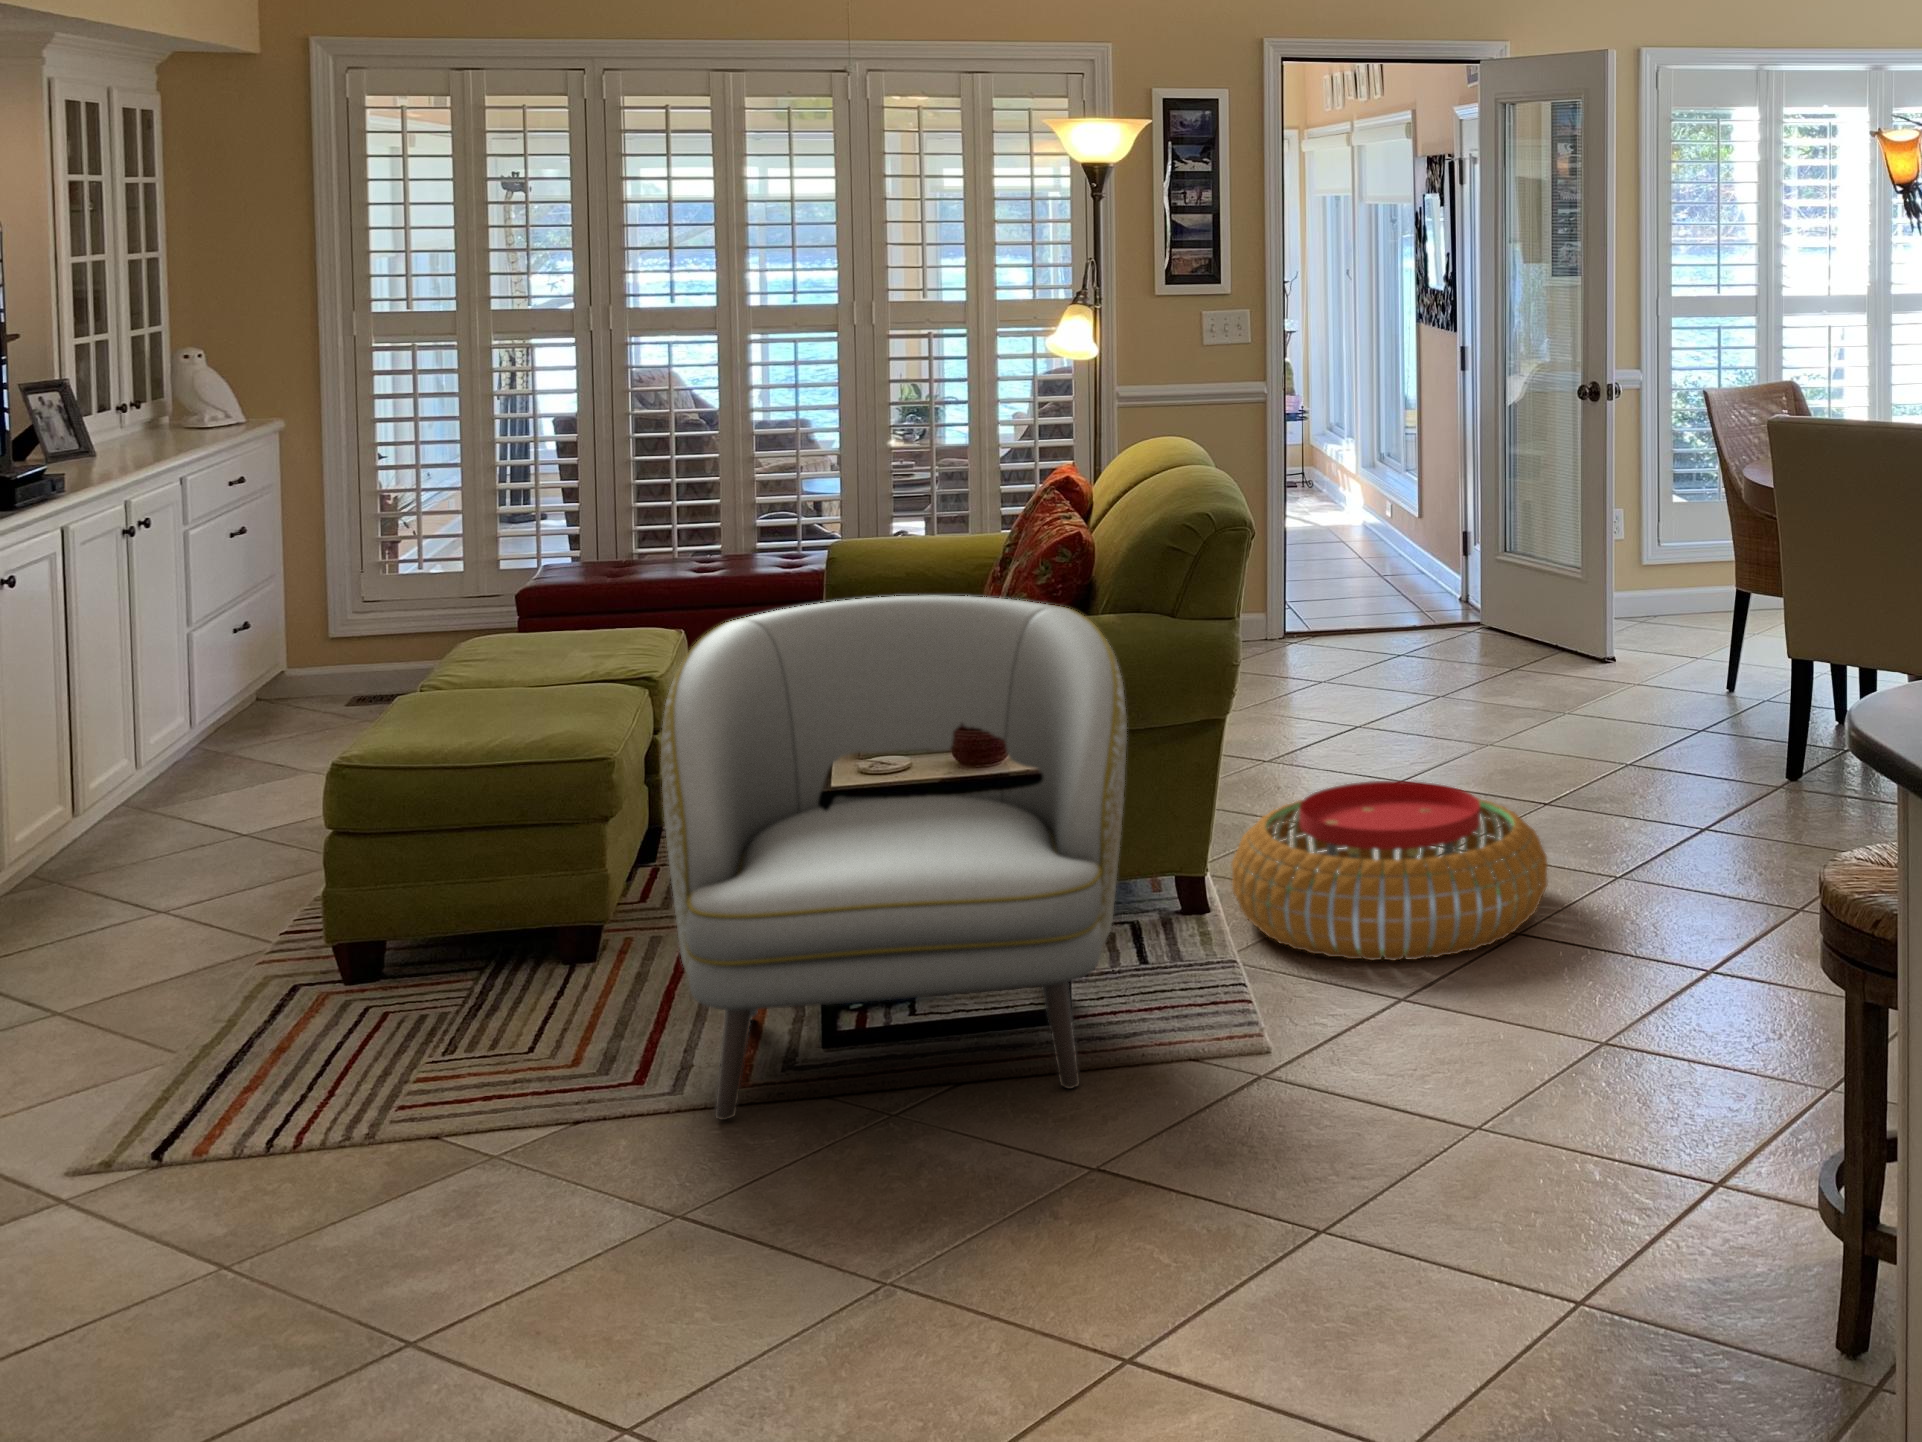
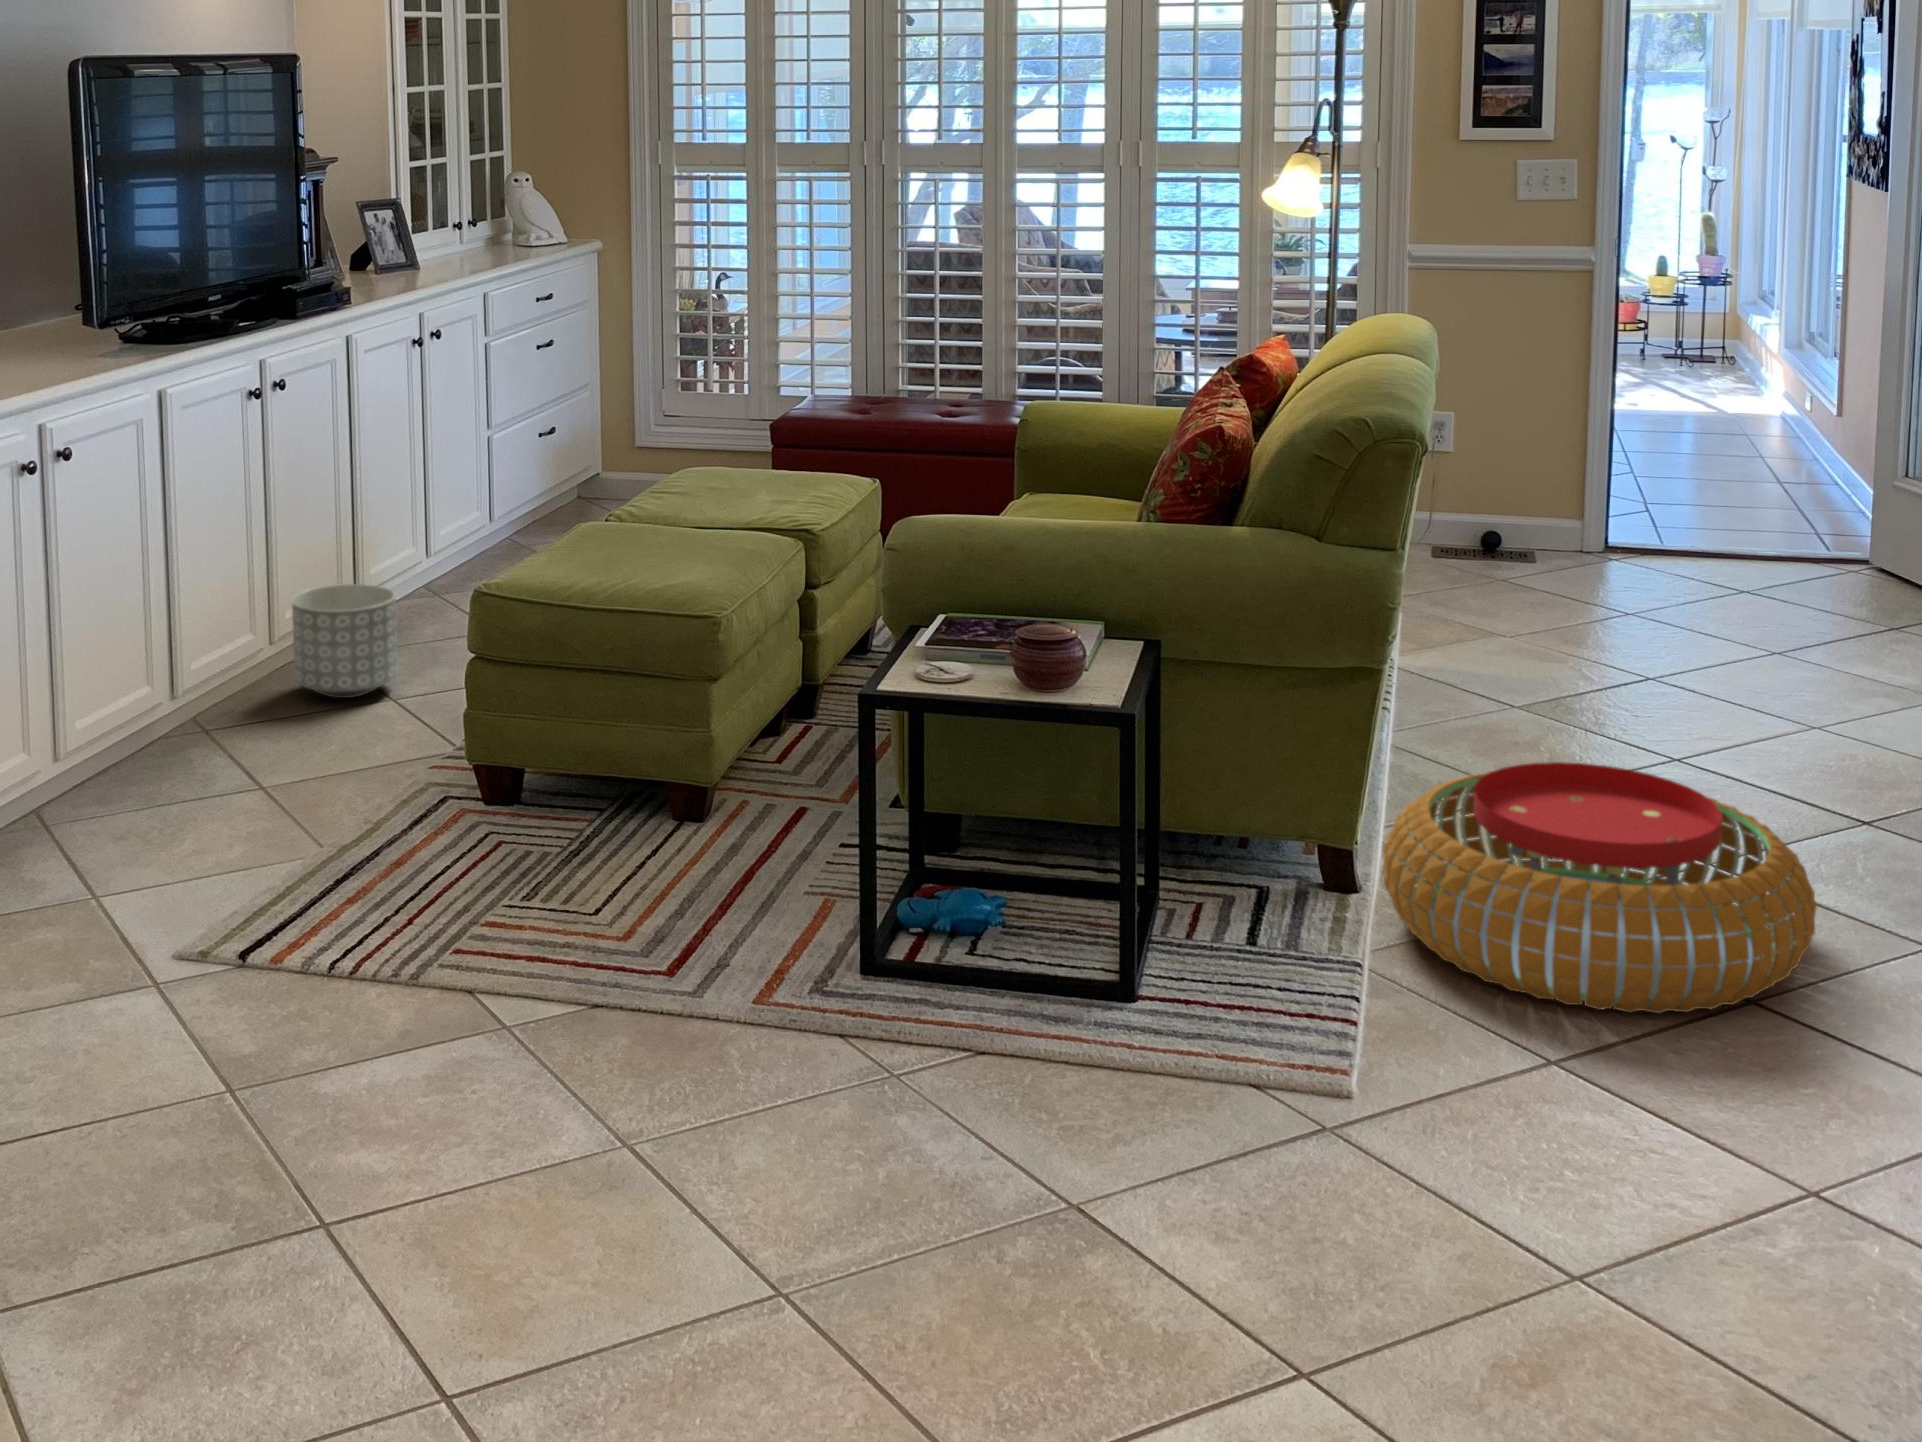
armchair: present [661,595,1127,1120] -> none [688,481,1215,1093]
planter: none [25,795,159,923] -> present [292,584,398,698]

